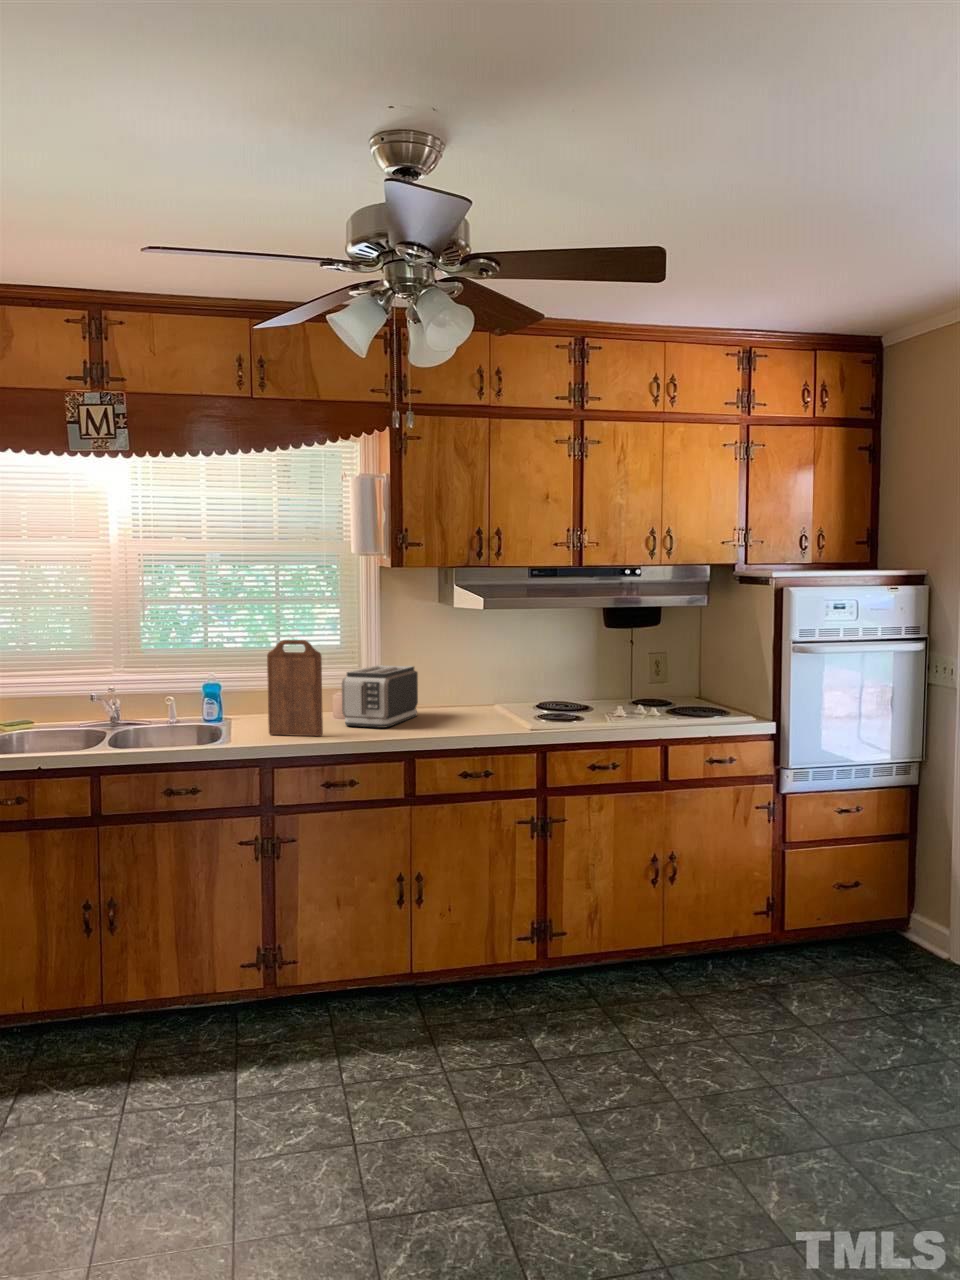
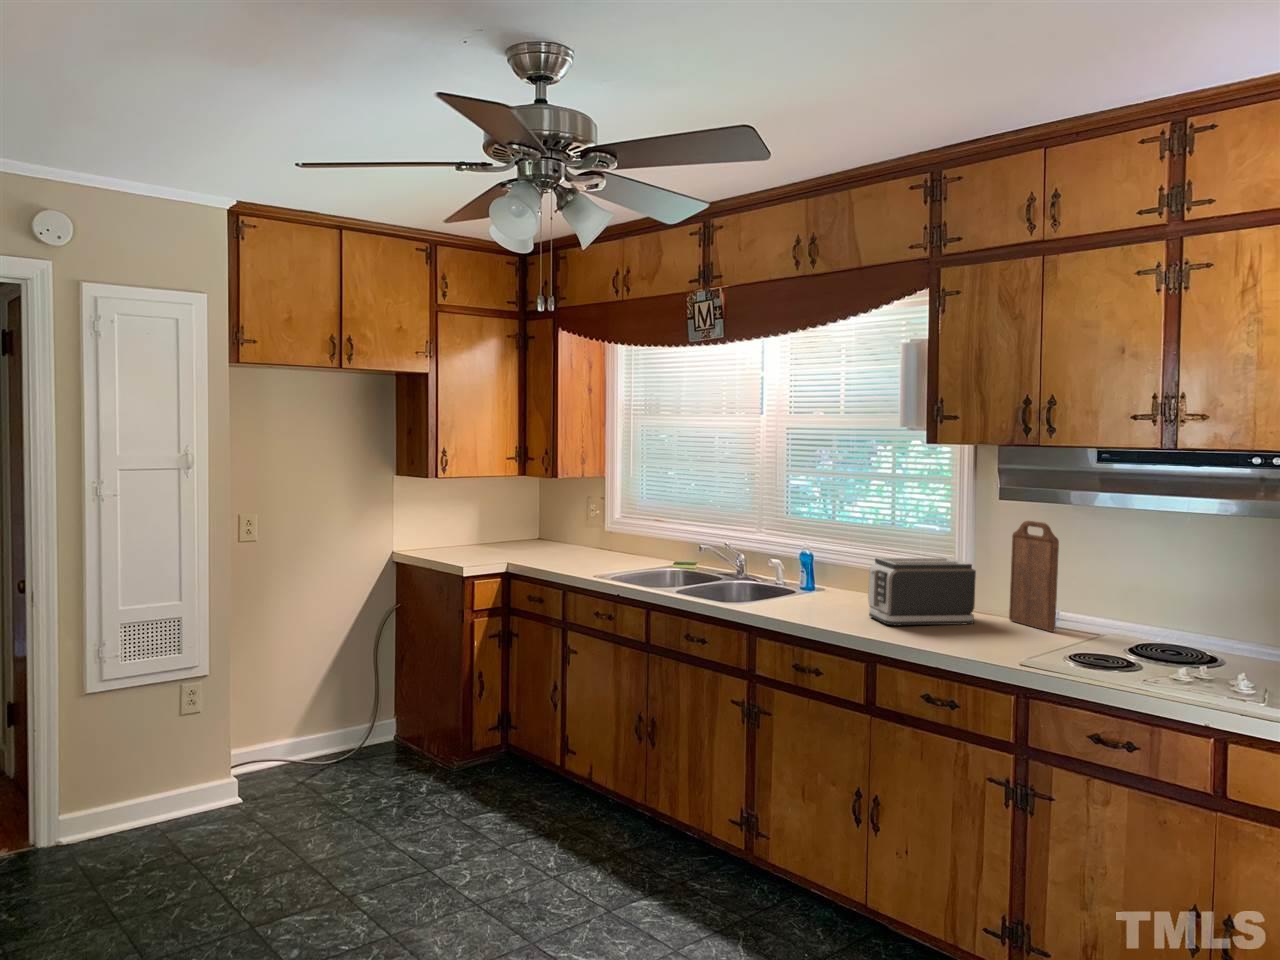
cutting board: present [267,640,323,736] -> present [1009,521,1059,632]

